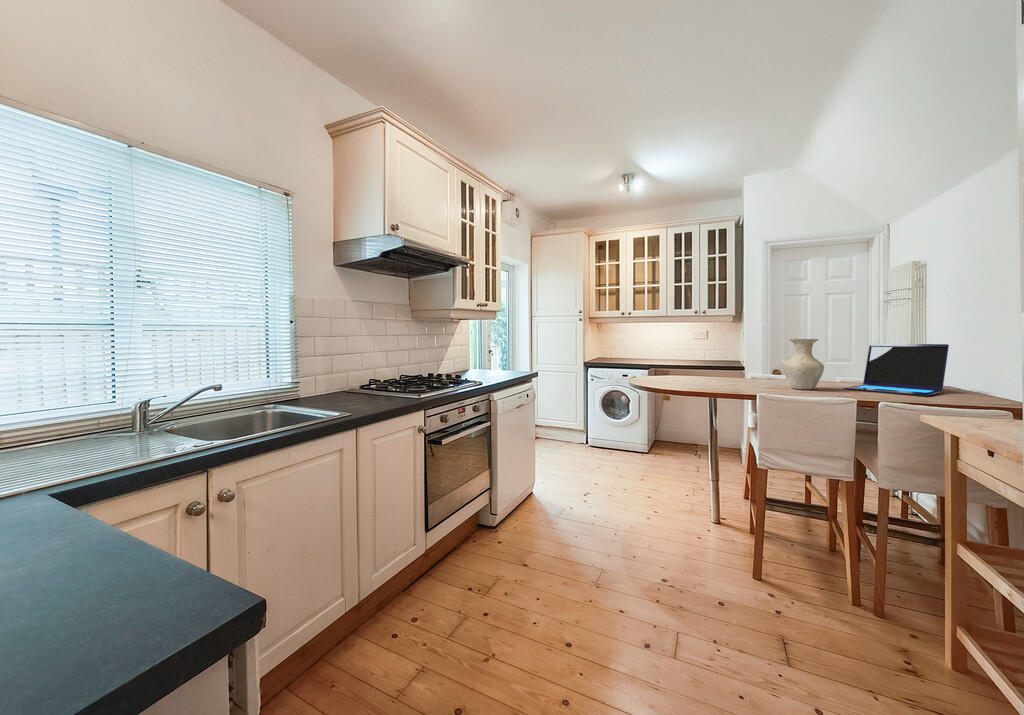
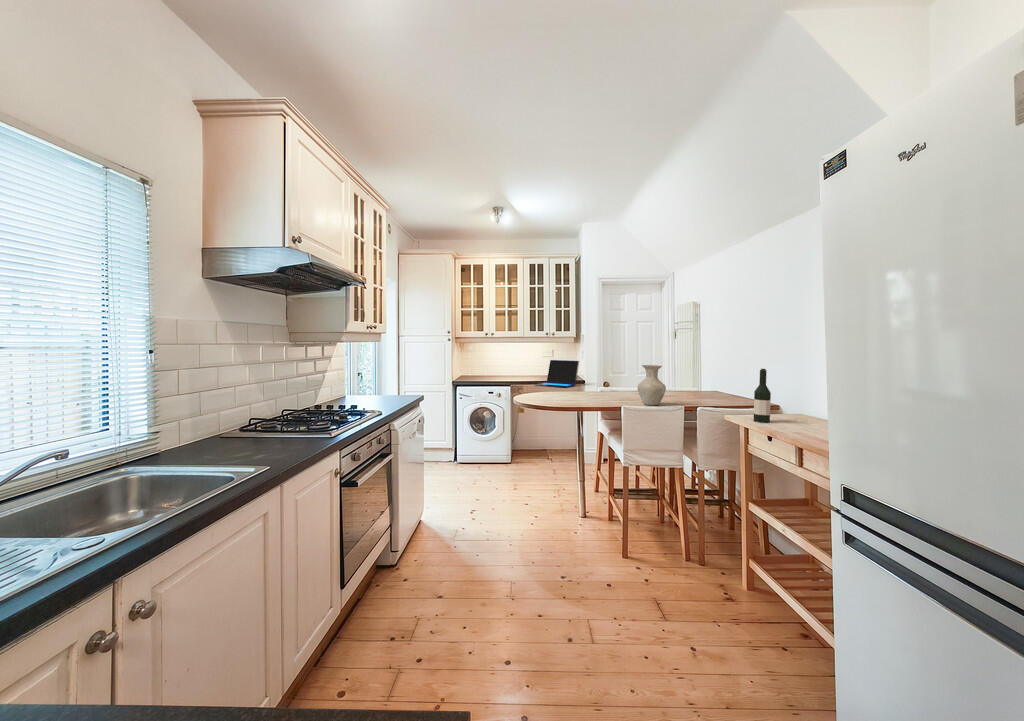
wine bottle: none [949,336,980,413] -> present [753,369,771,423]
laptop: present [844,344,949,396] -> present [534,360,579,388]

